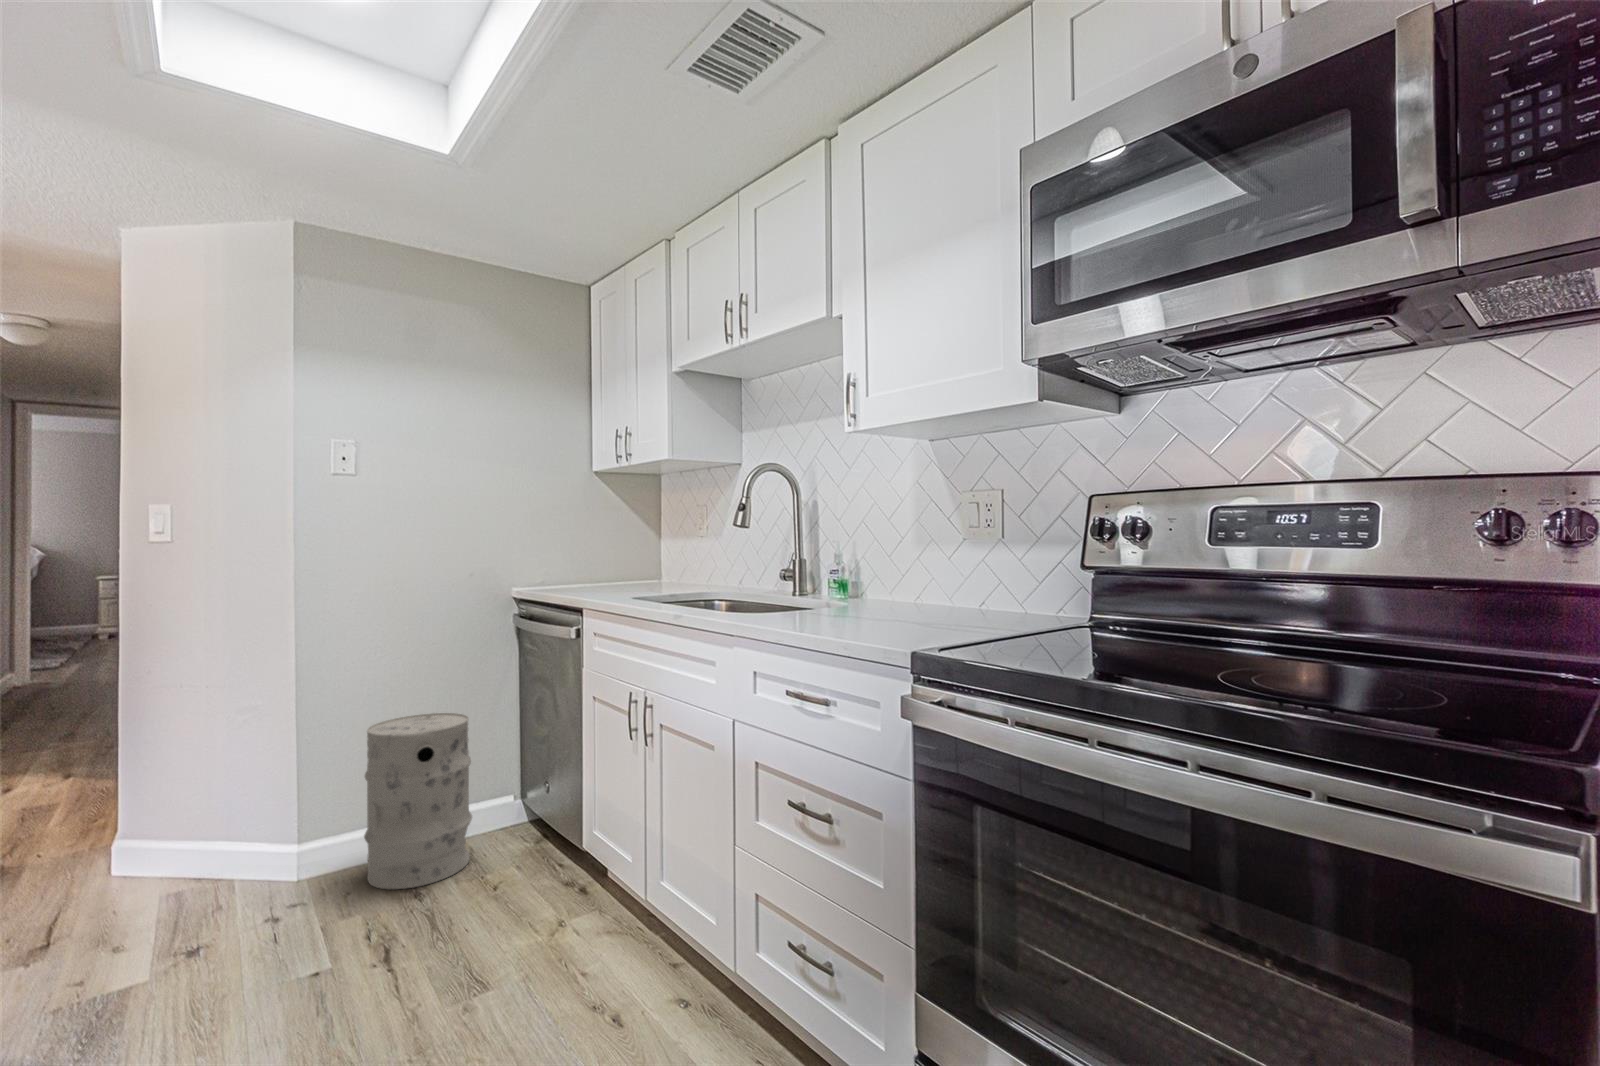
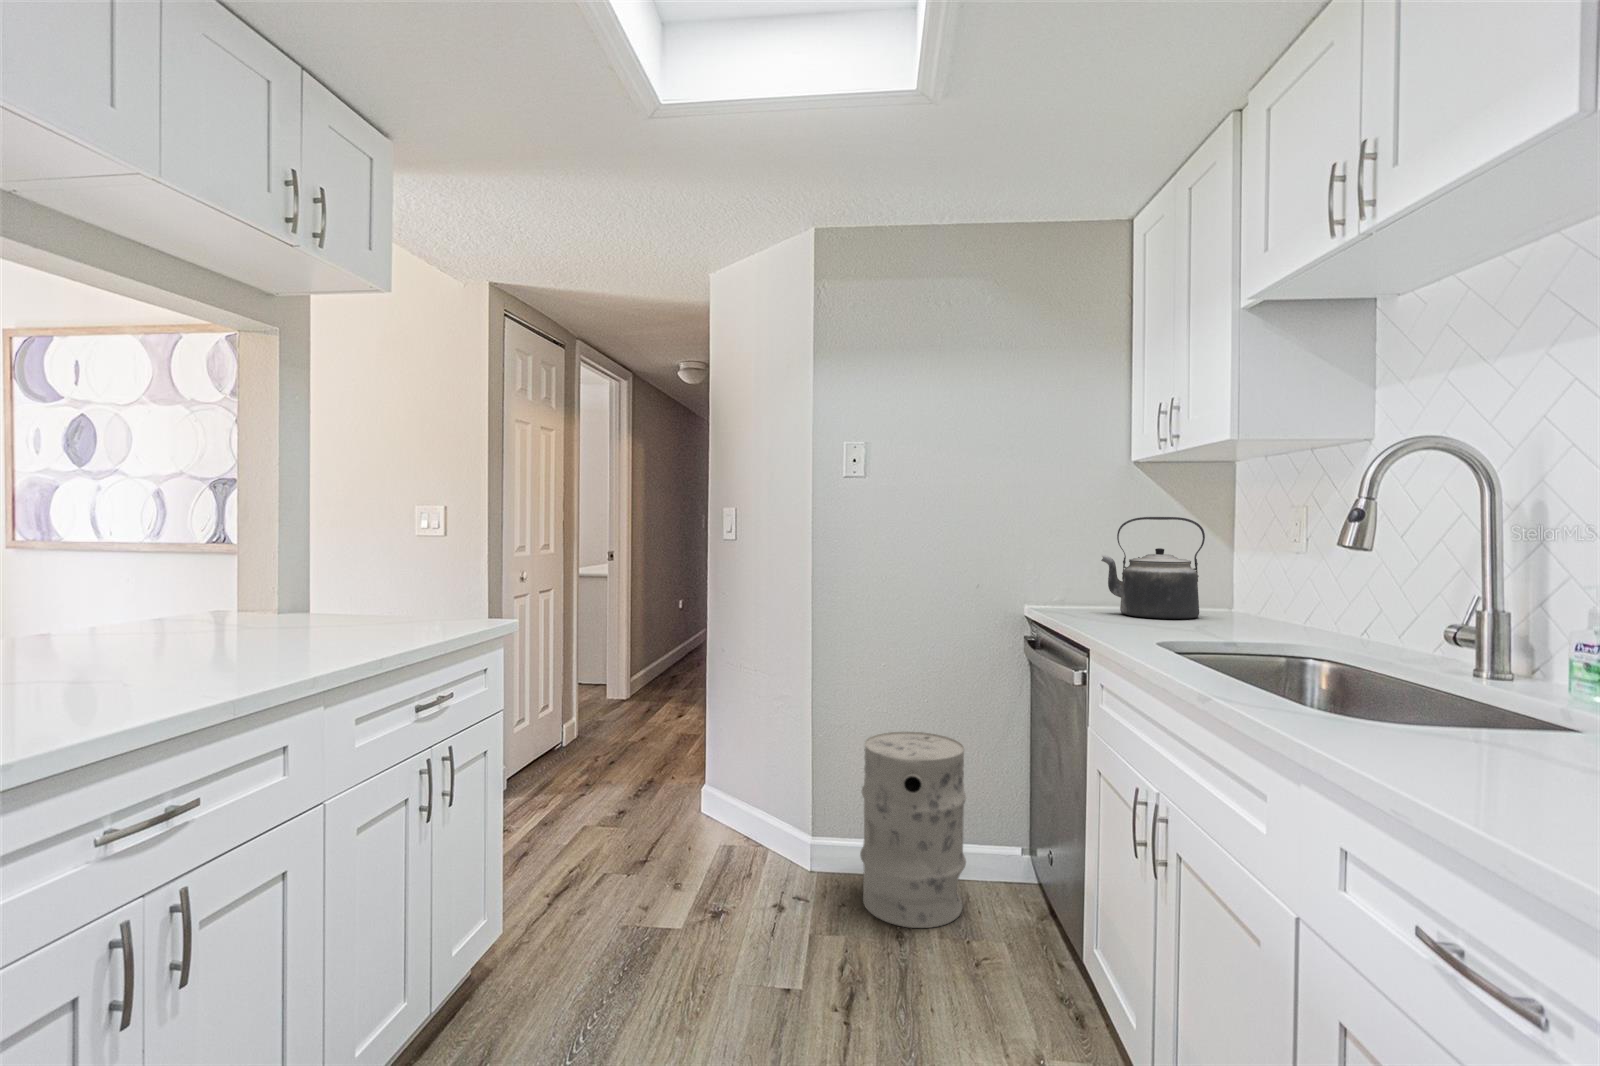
kettle: none [575,519,646,592] -> present [1101,517,1205,619]

